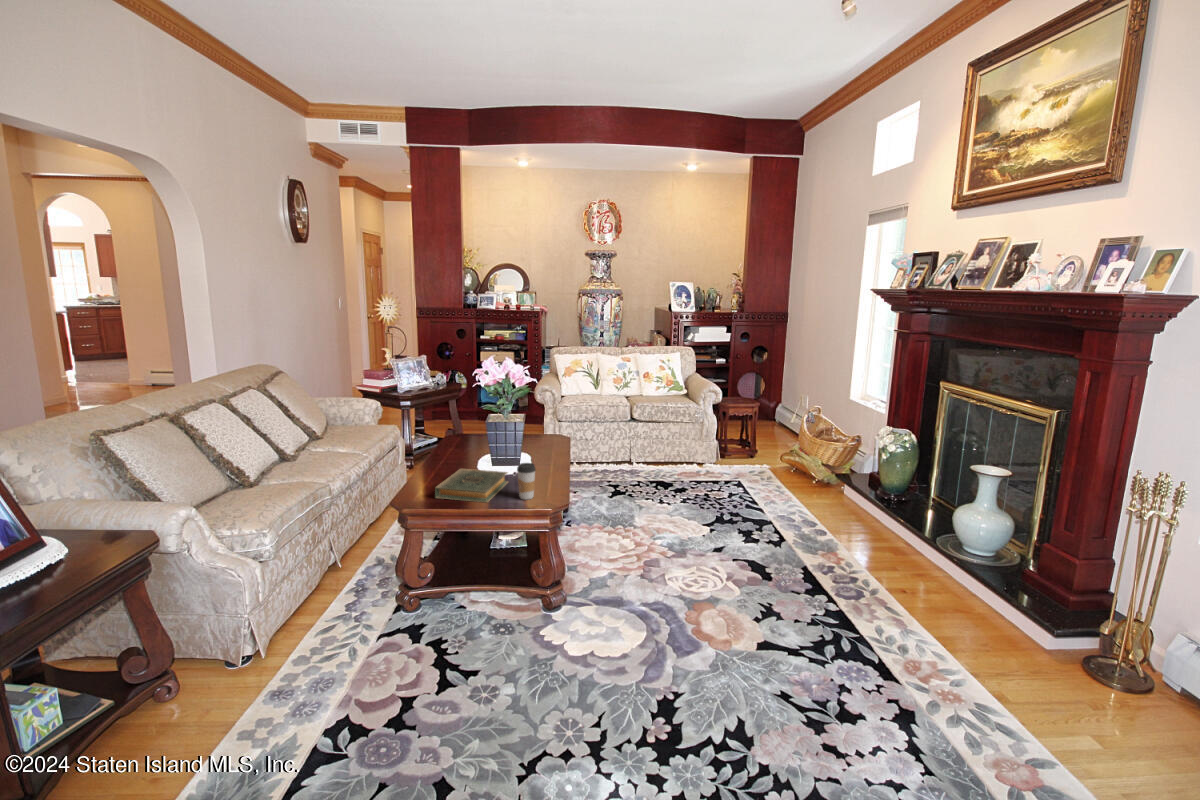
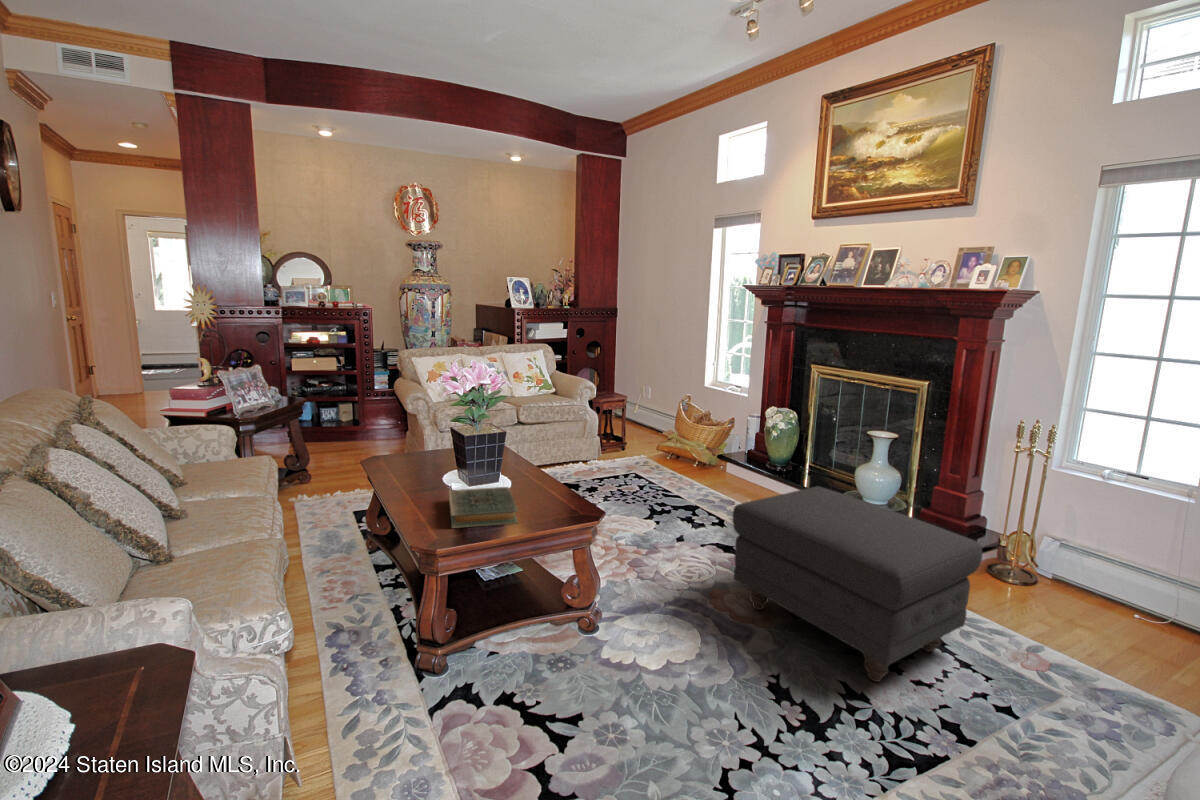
coffee cup: present [517,463,536,500] -> none [543,472,564,513]
ottoman: none [703,516,942,731] -> present [733,486,982,682]

